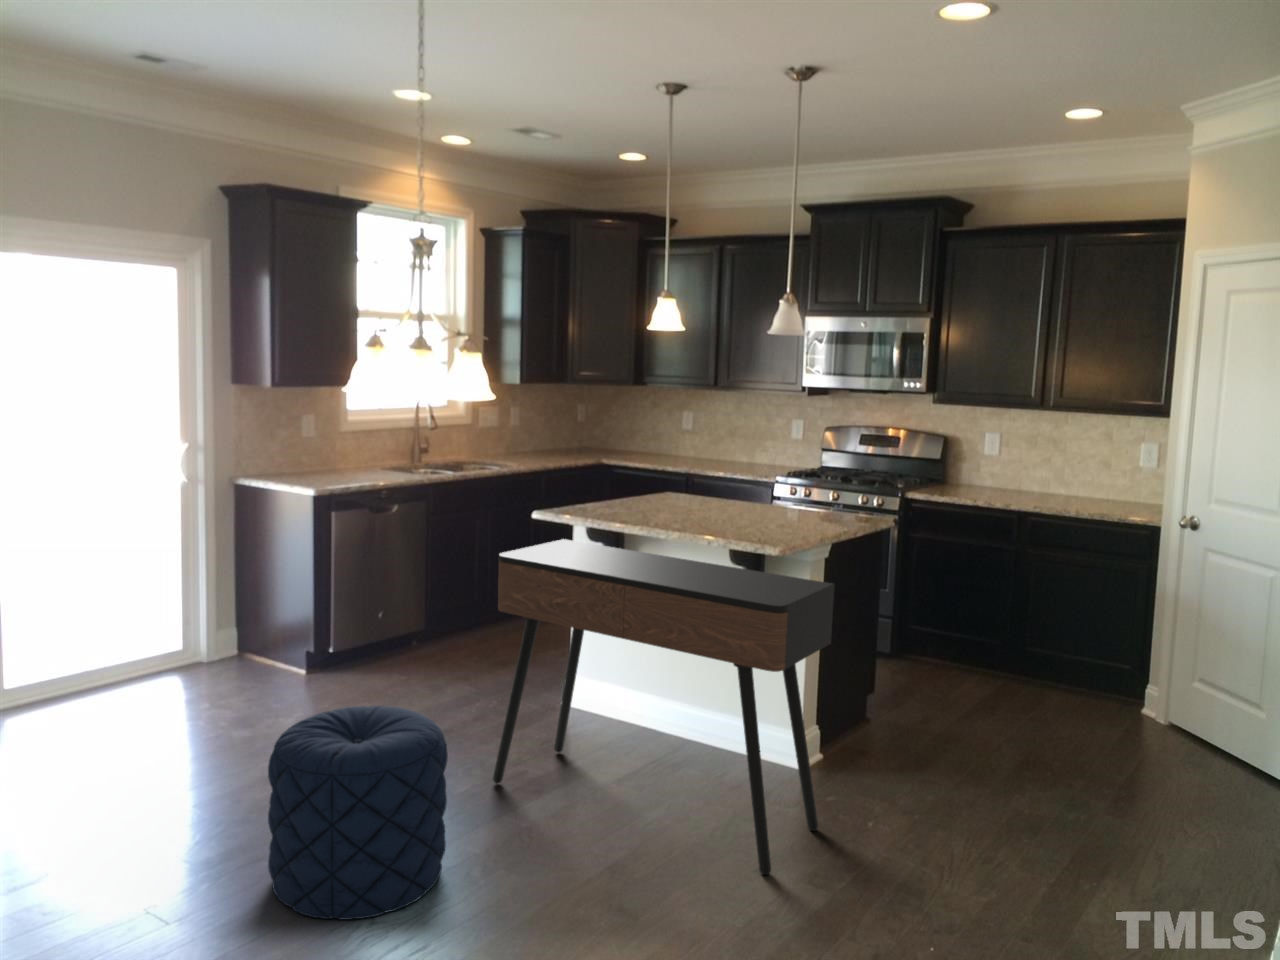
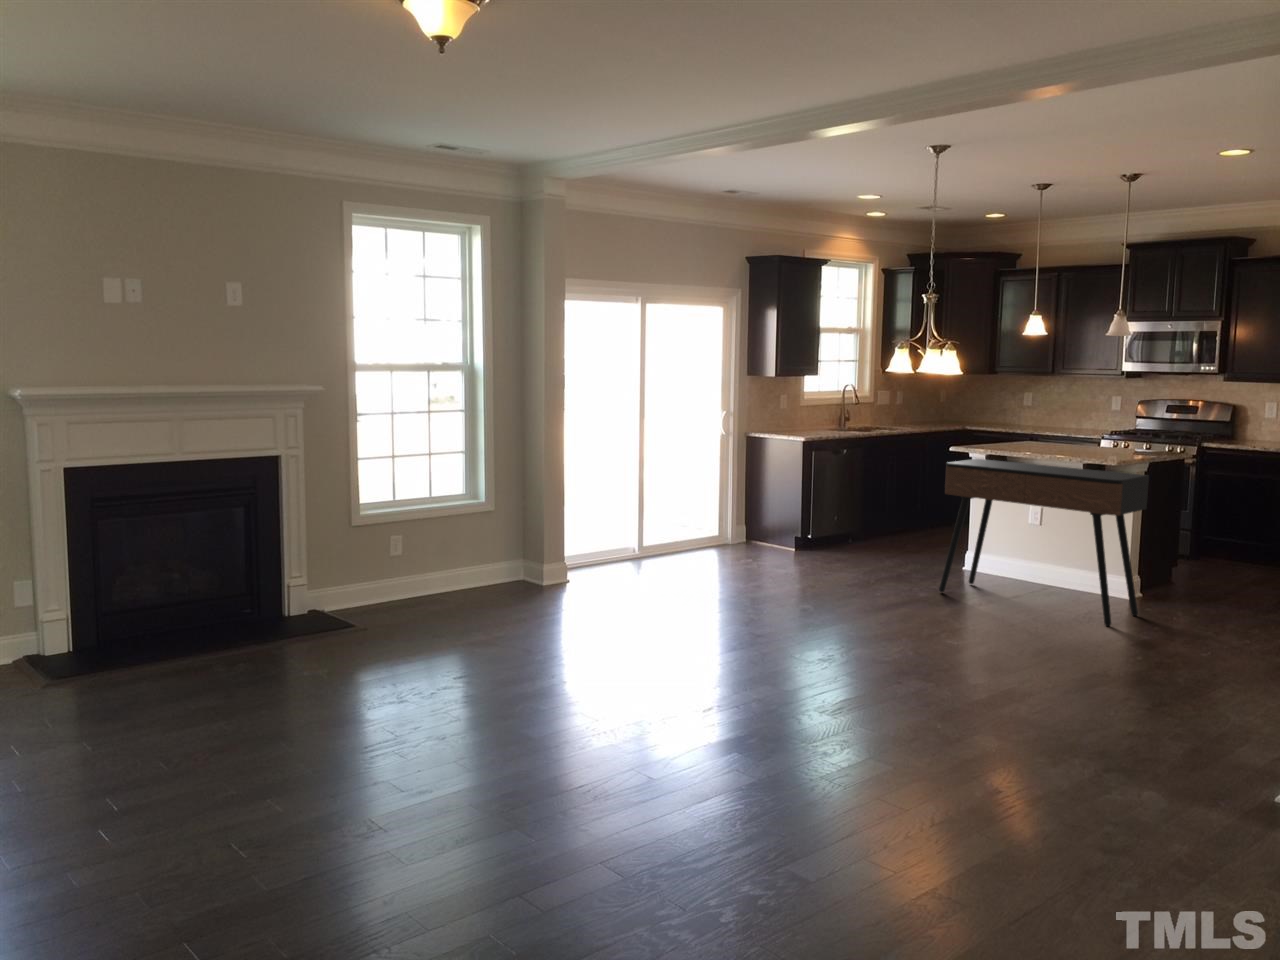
pouf: present [268,705,448,920] -> none [847,533,936,624]

